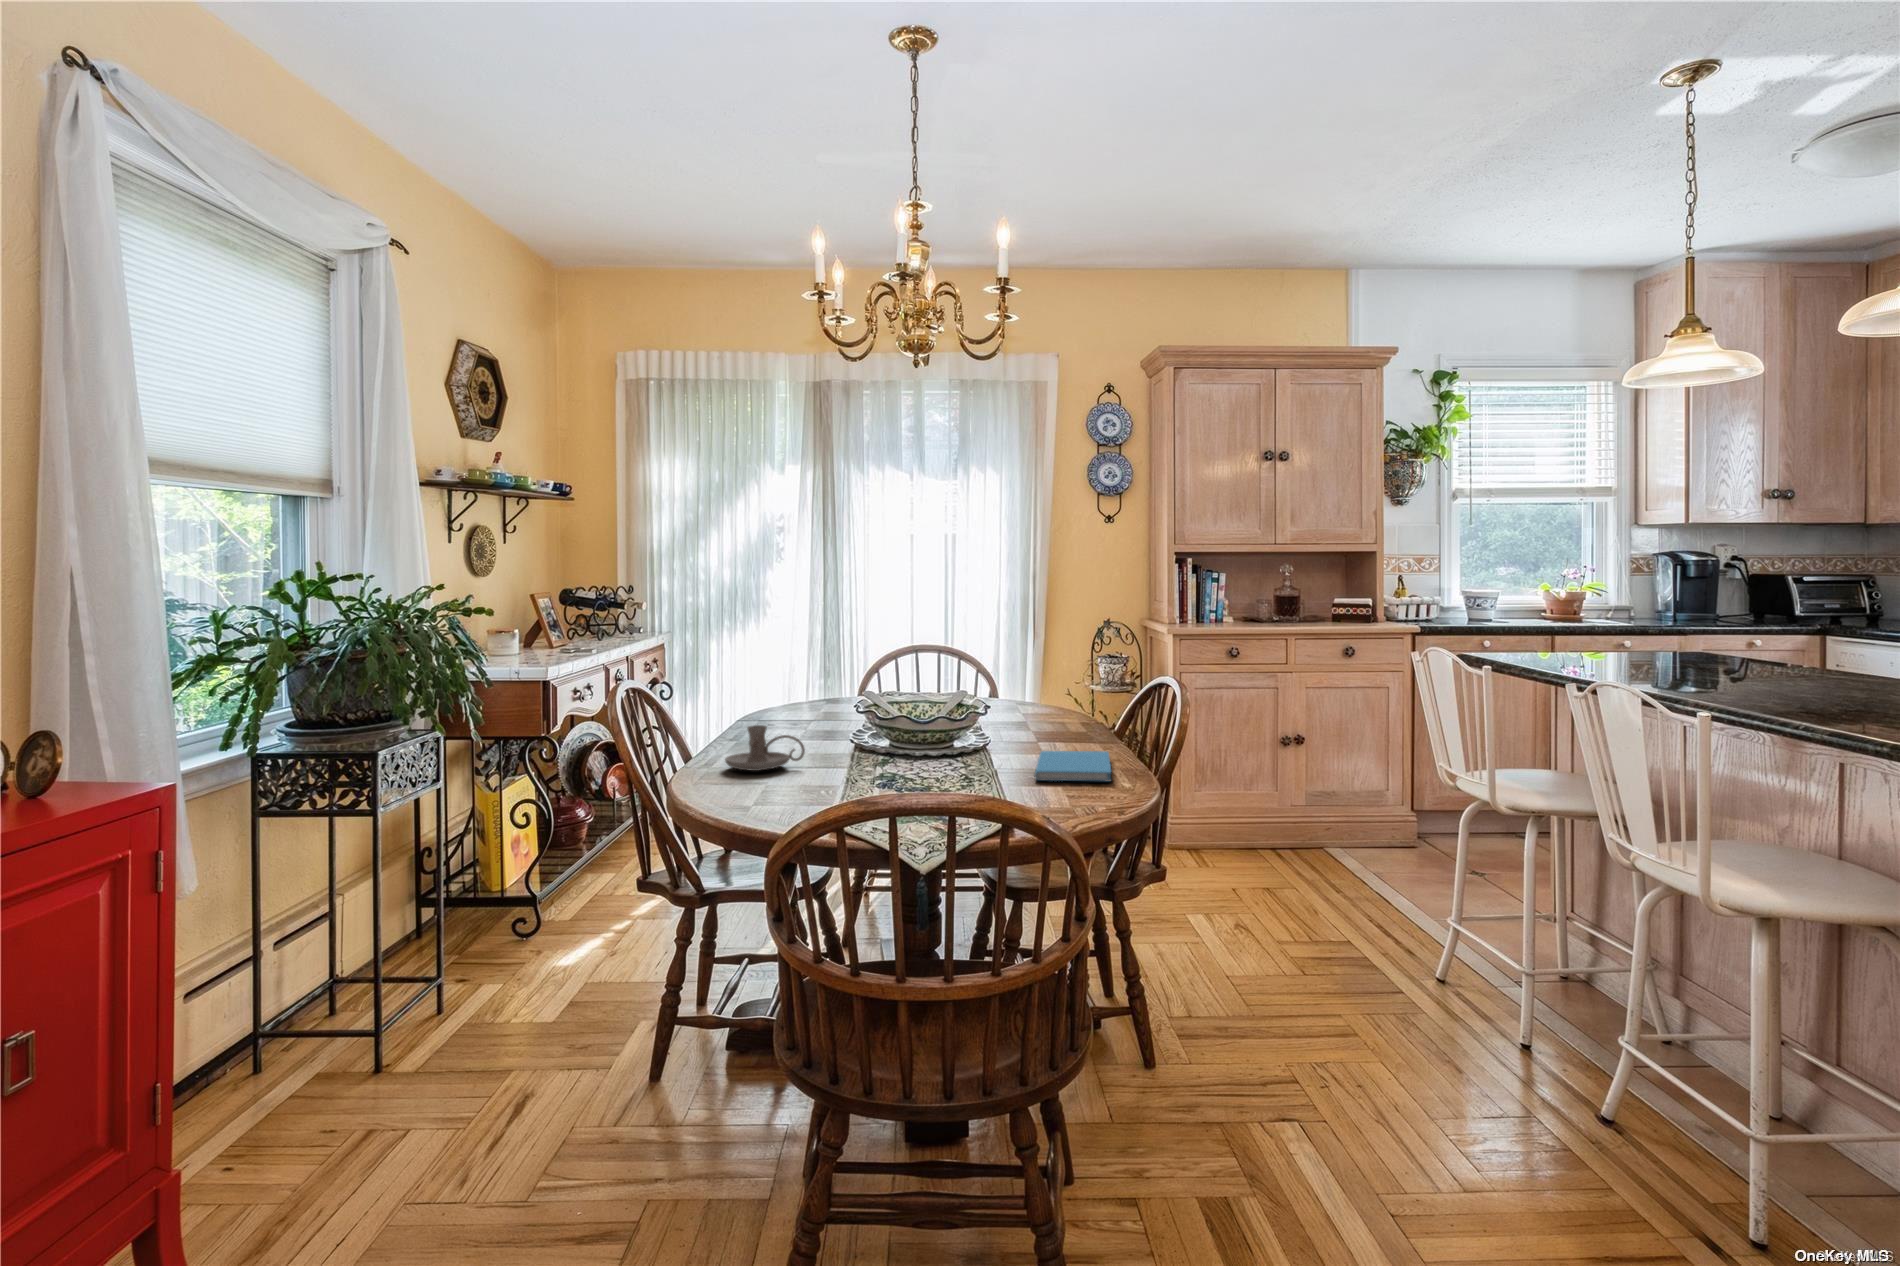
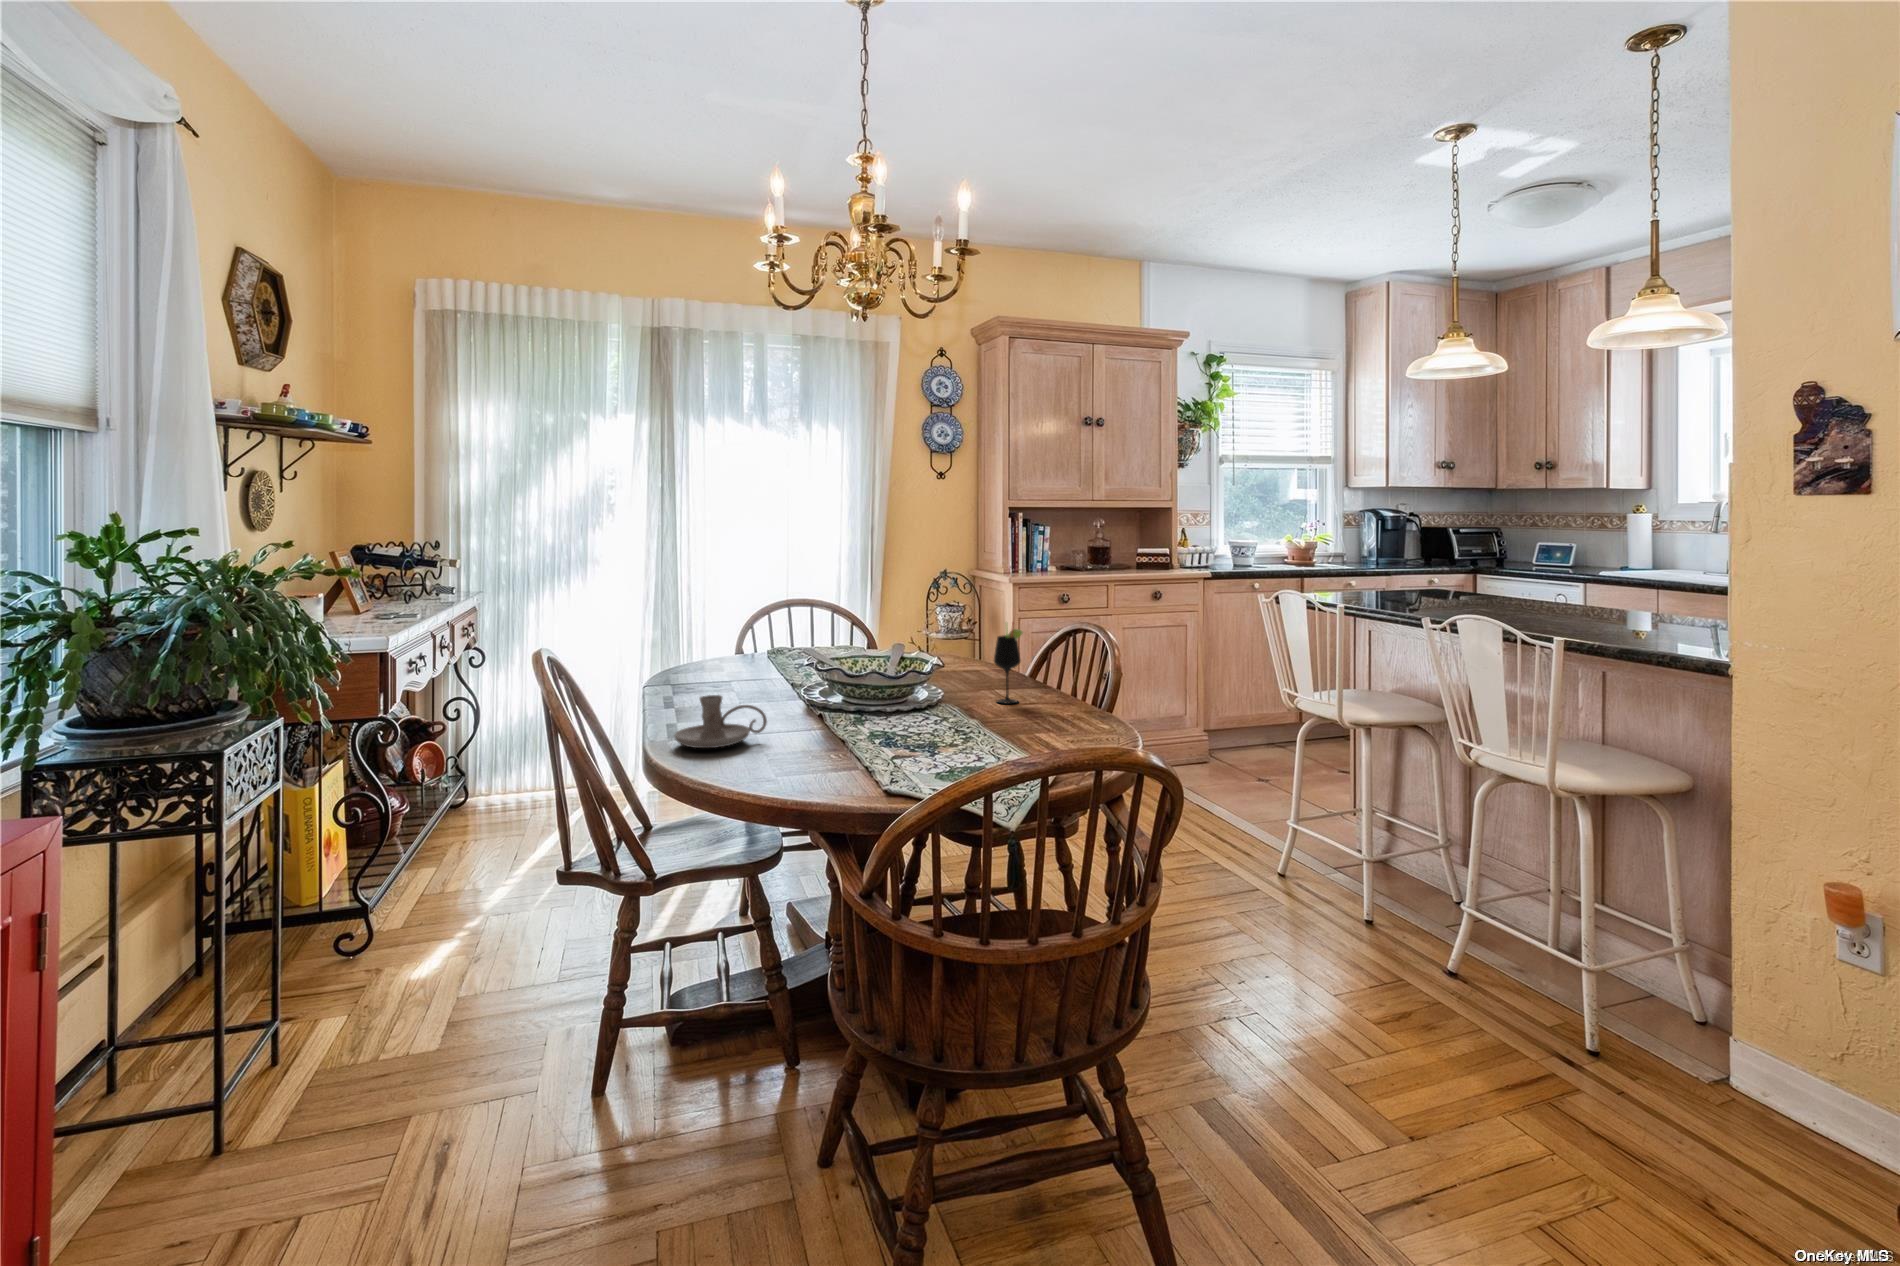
wine glass: none [1042,670,1069,751] -> present [994,623,1023,703]
book: present [1034,751,1111,781] -> none [1002,702,1105,739]

